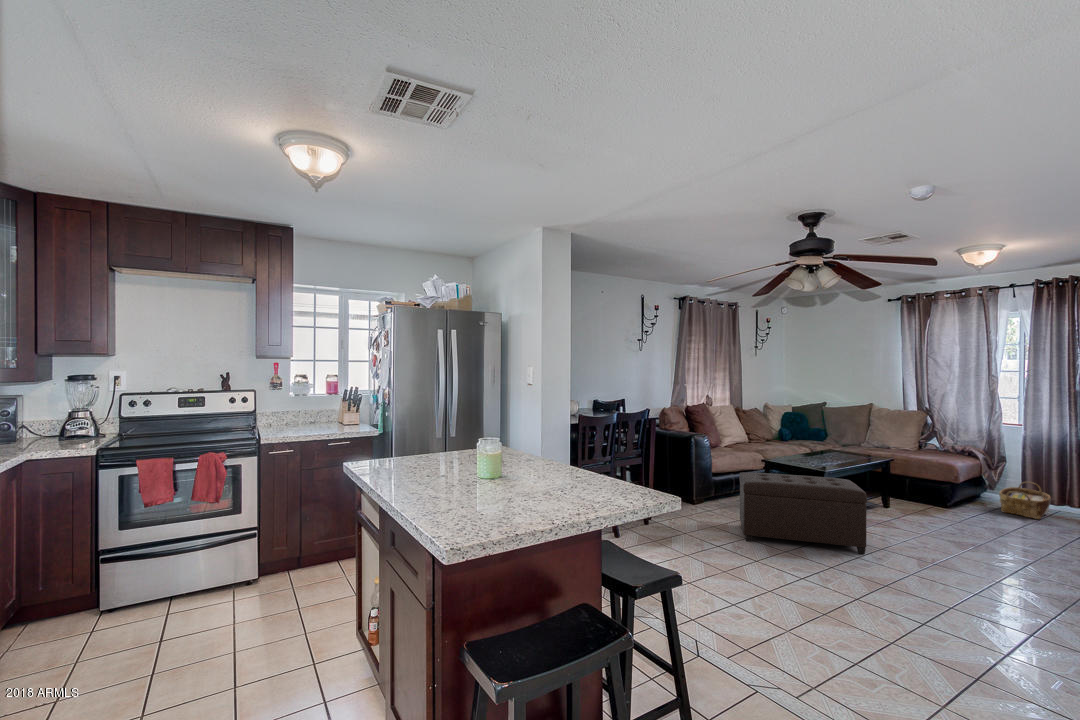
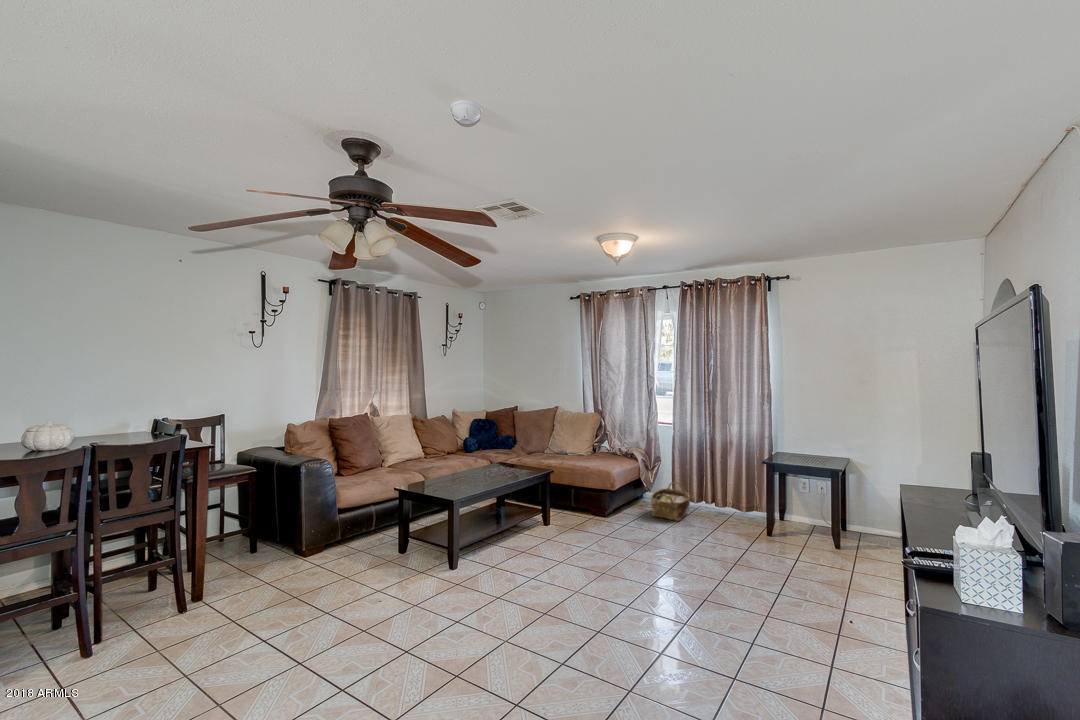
ottoman: present [739,472,867,554] -> none [324,509,482,619]

